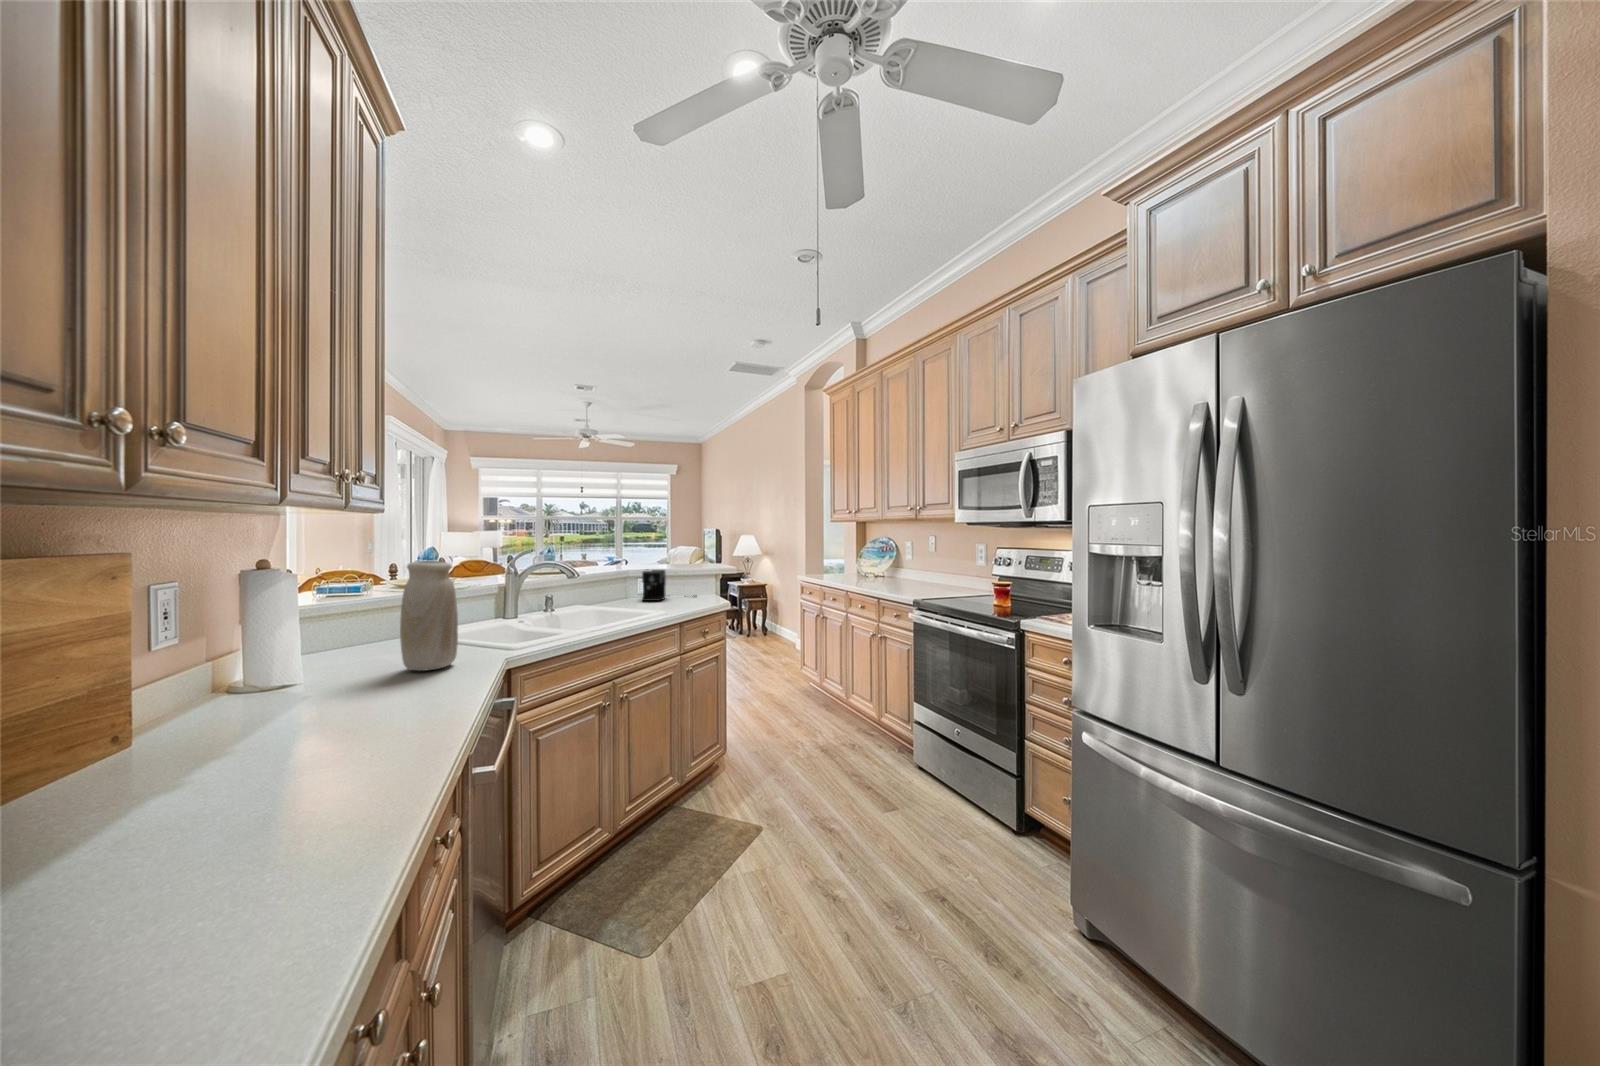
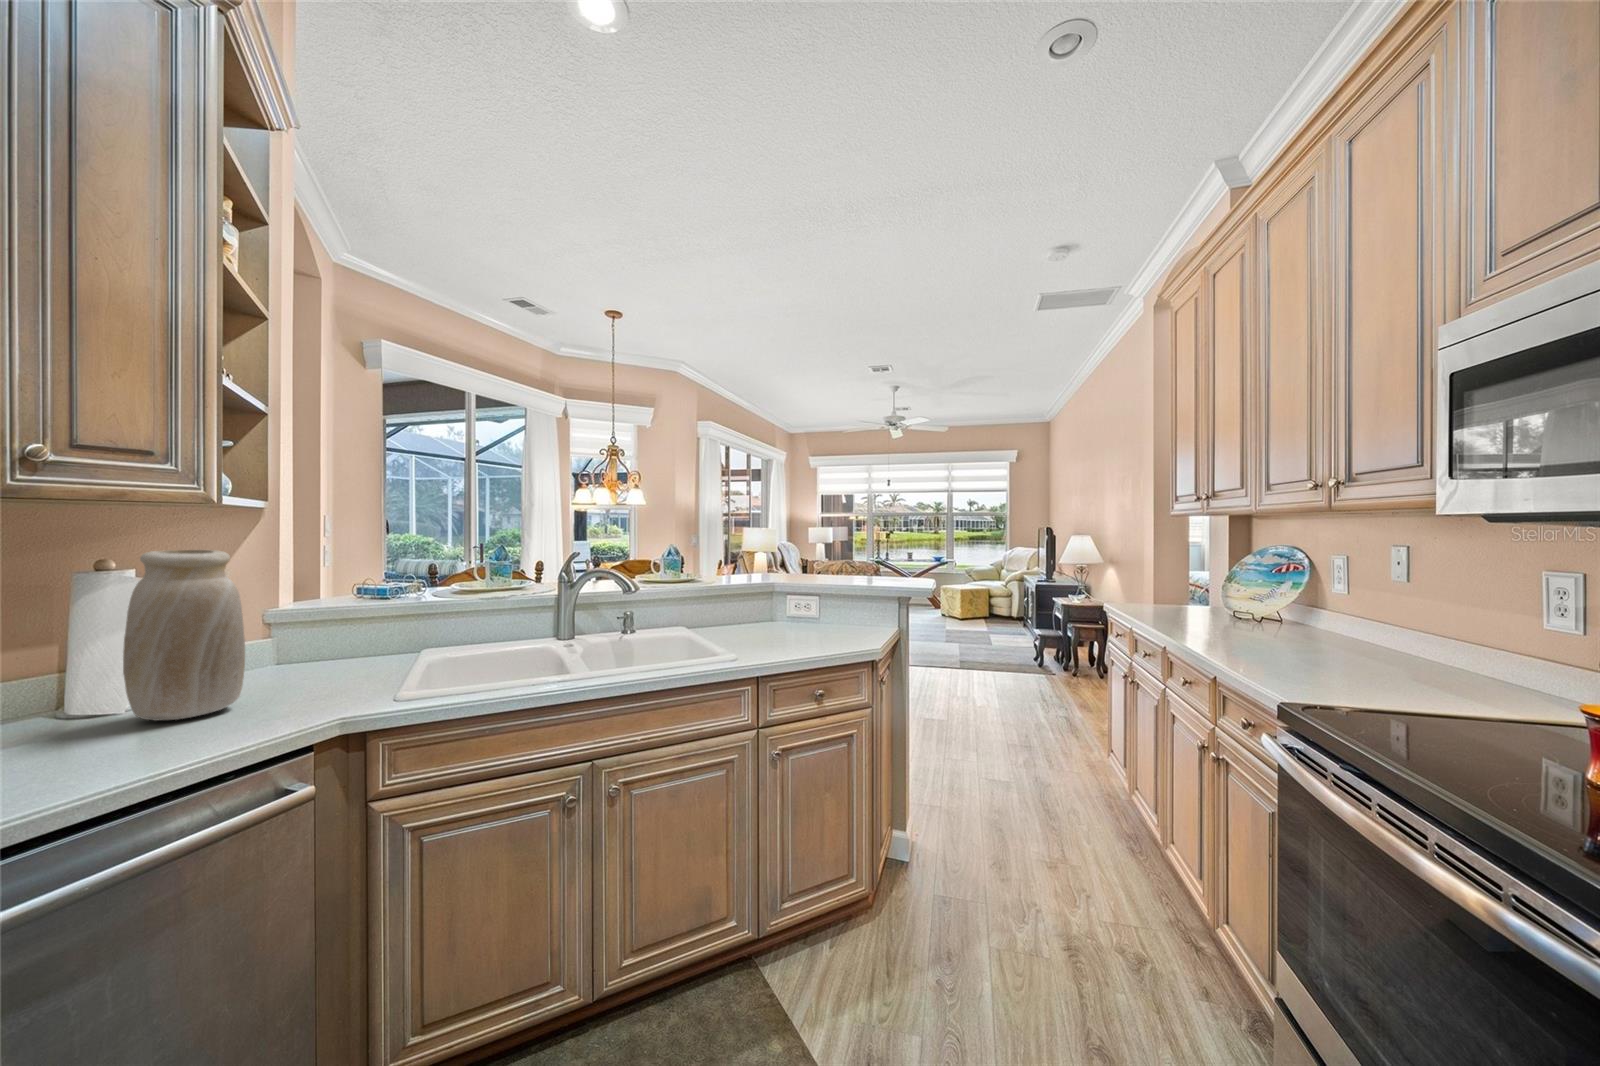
coffee maker: present [642,569,694,601] -> none [775,578,865,627]

